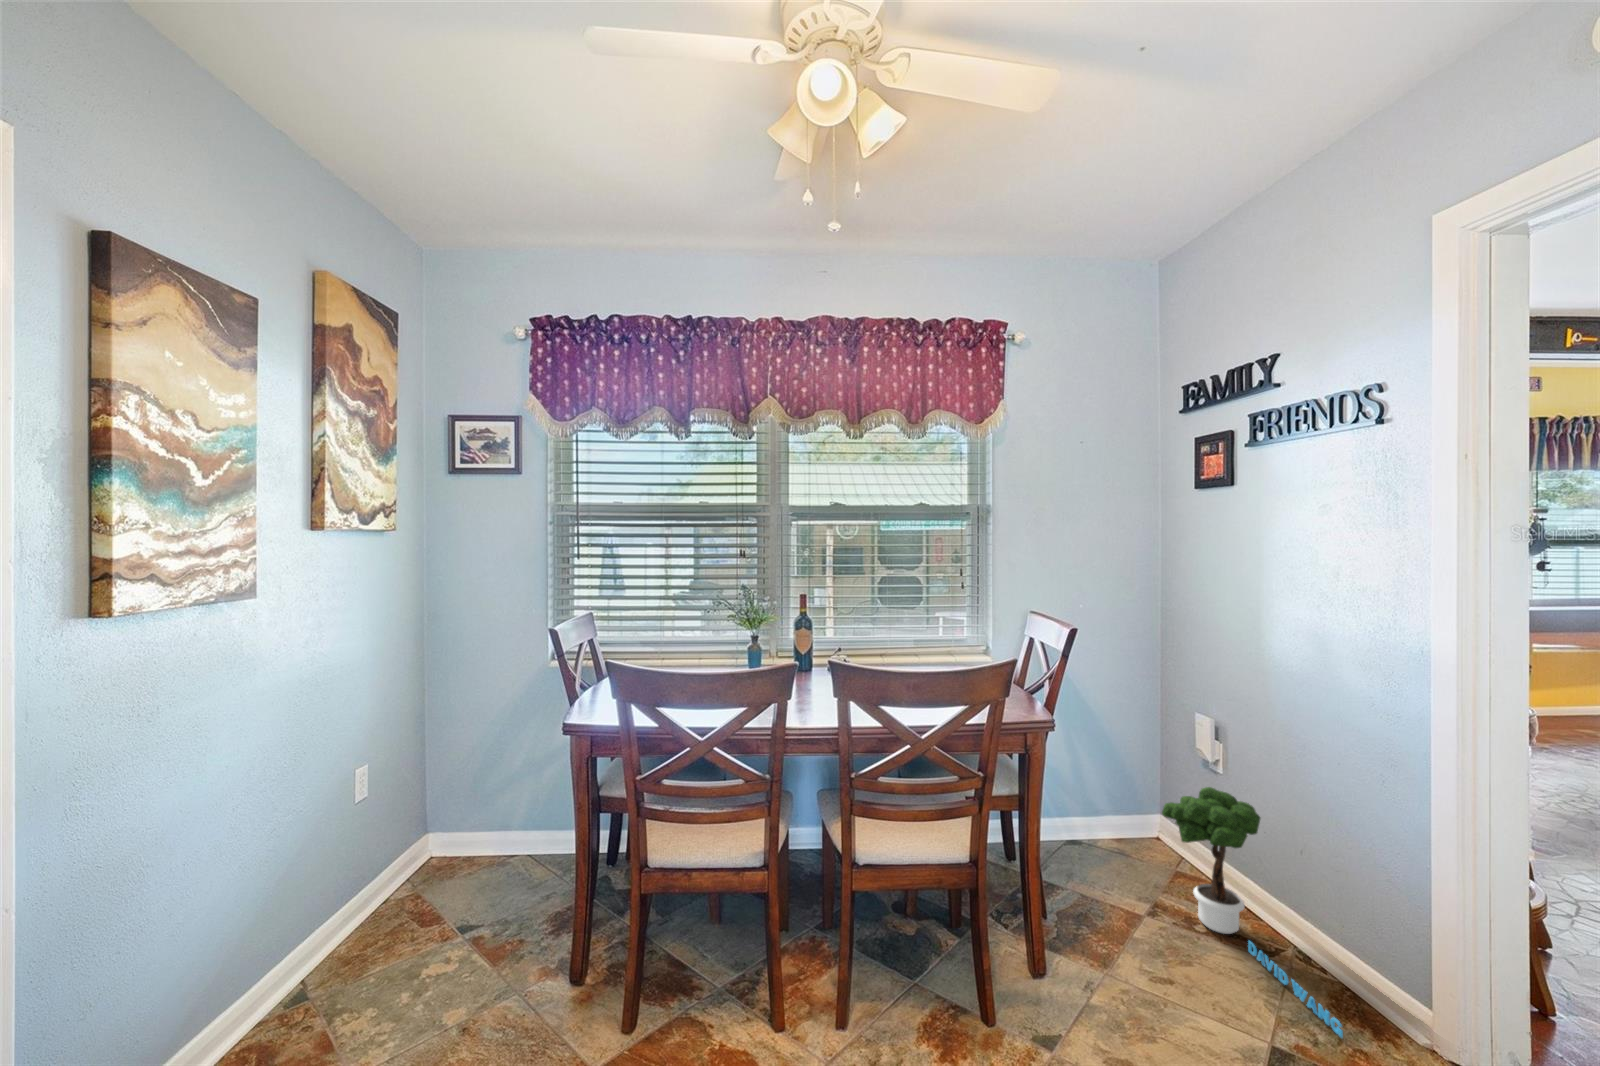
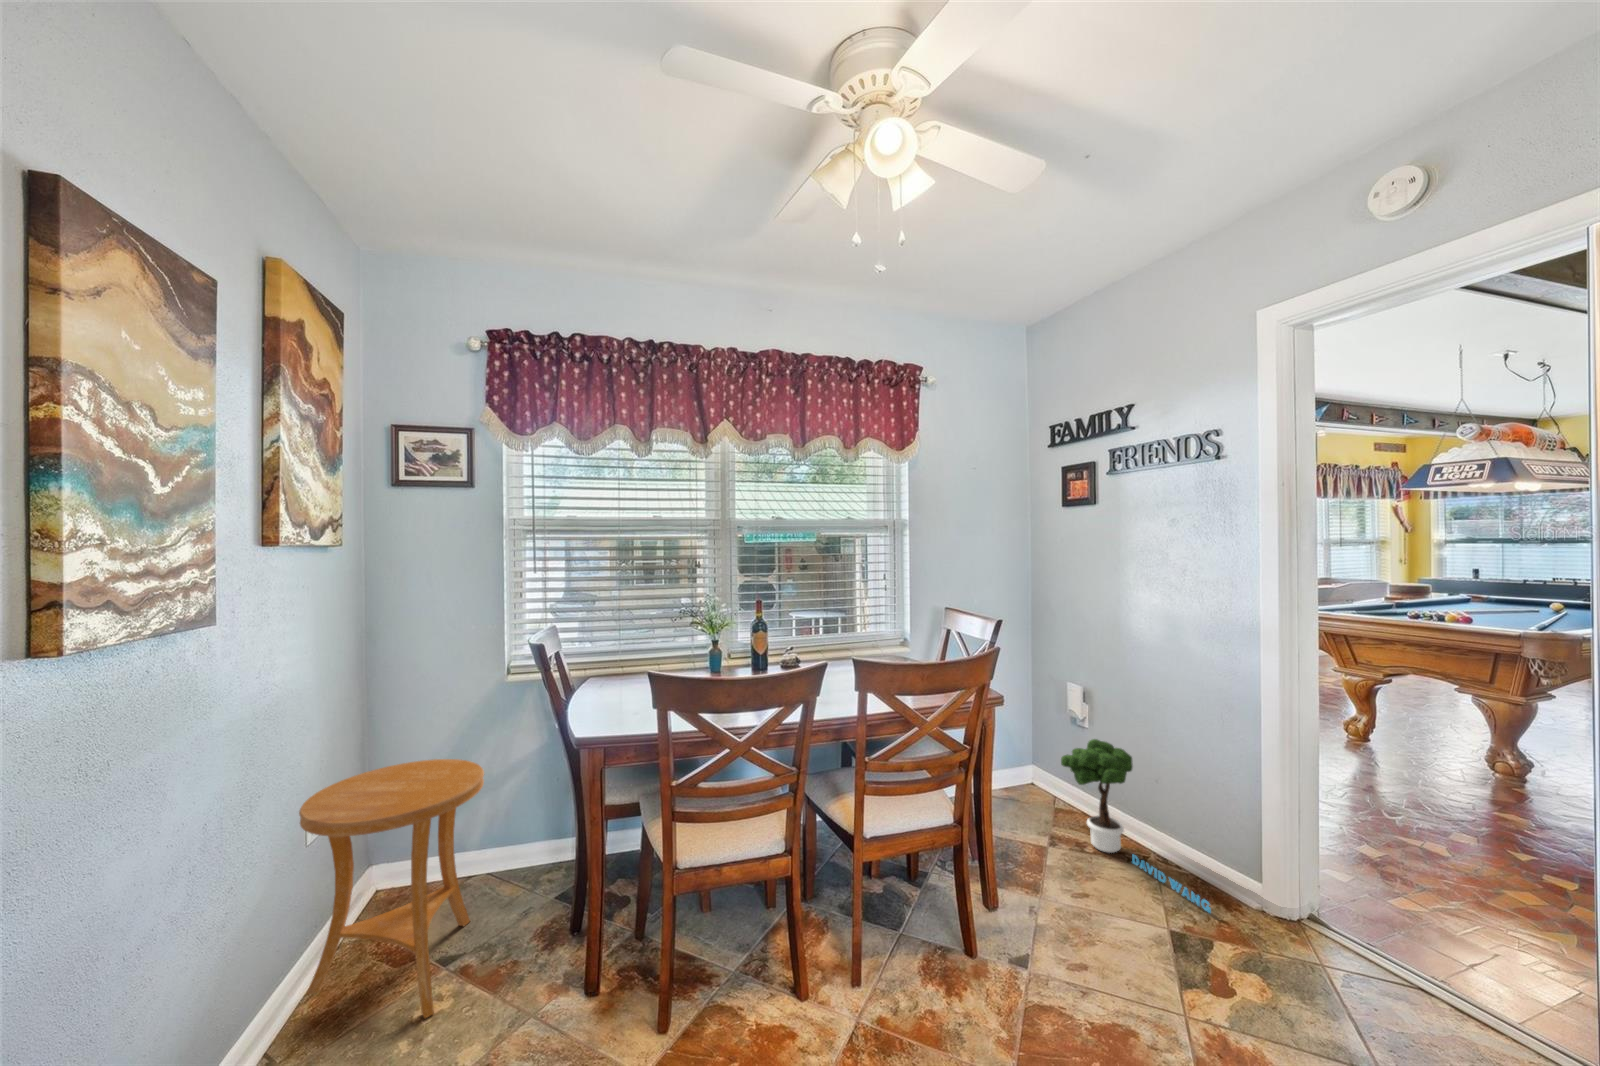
side table: none [344,733,508,973] -> present [299,759,484,1018]

